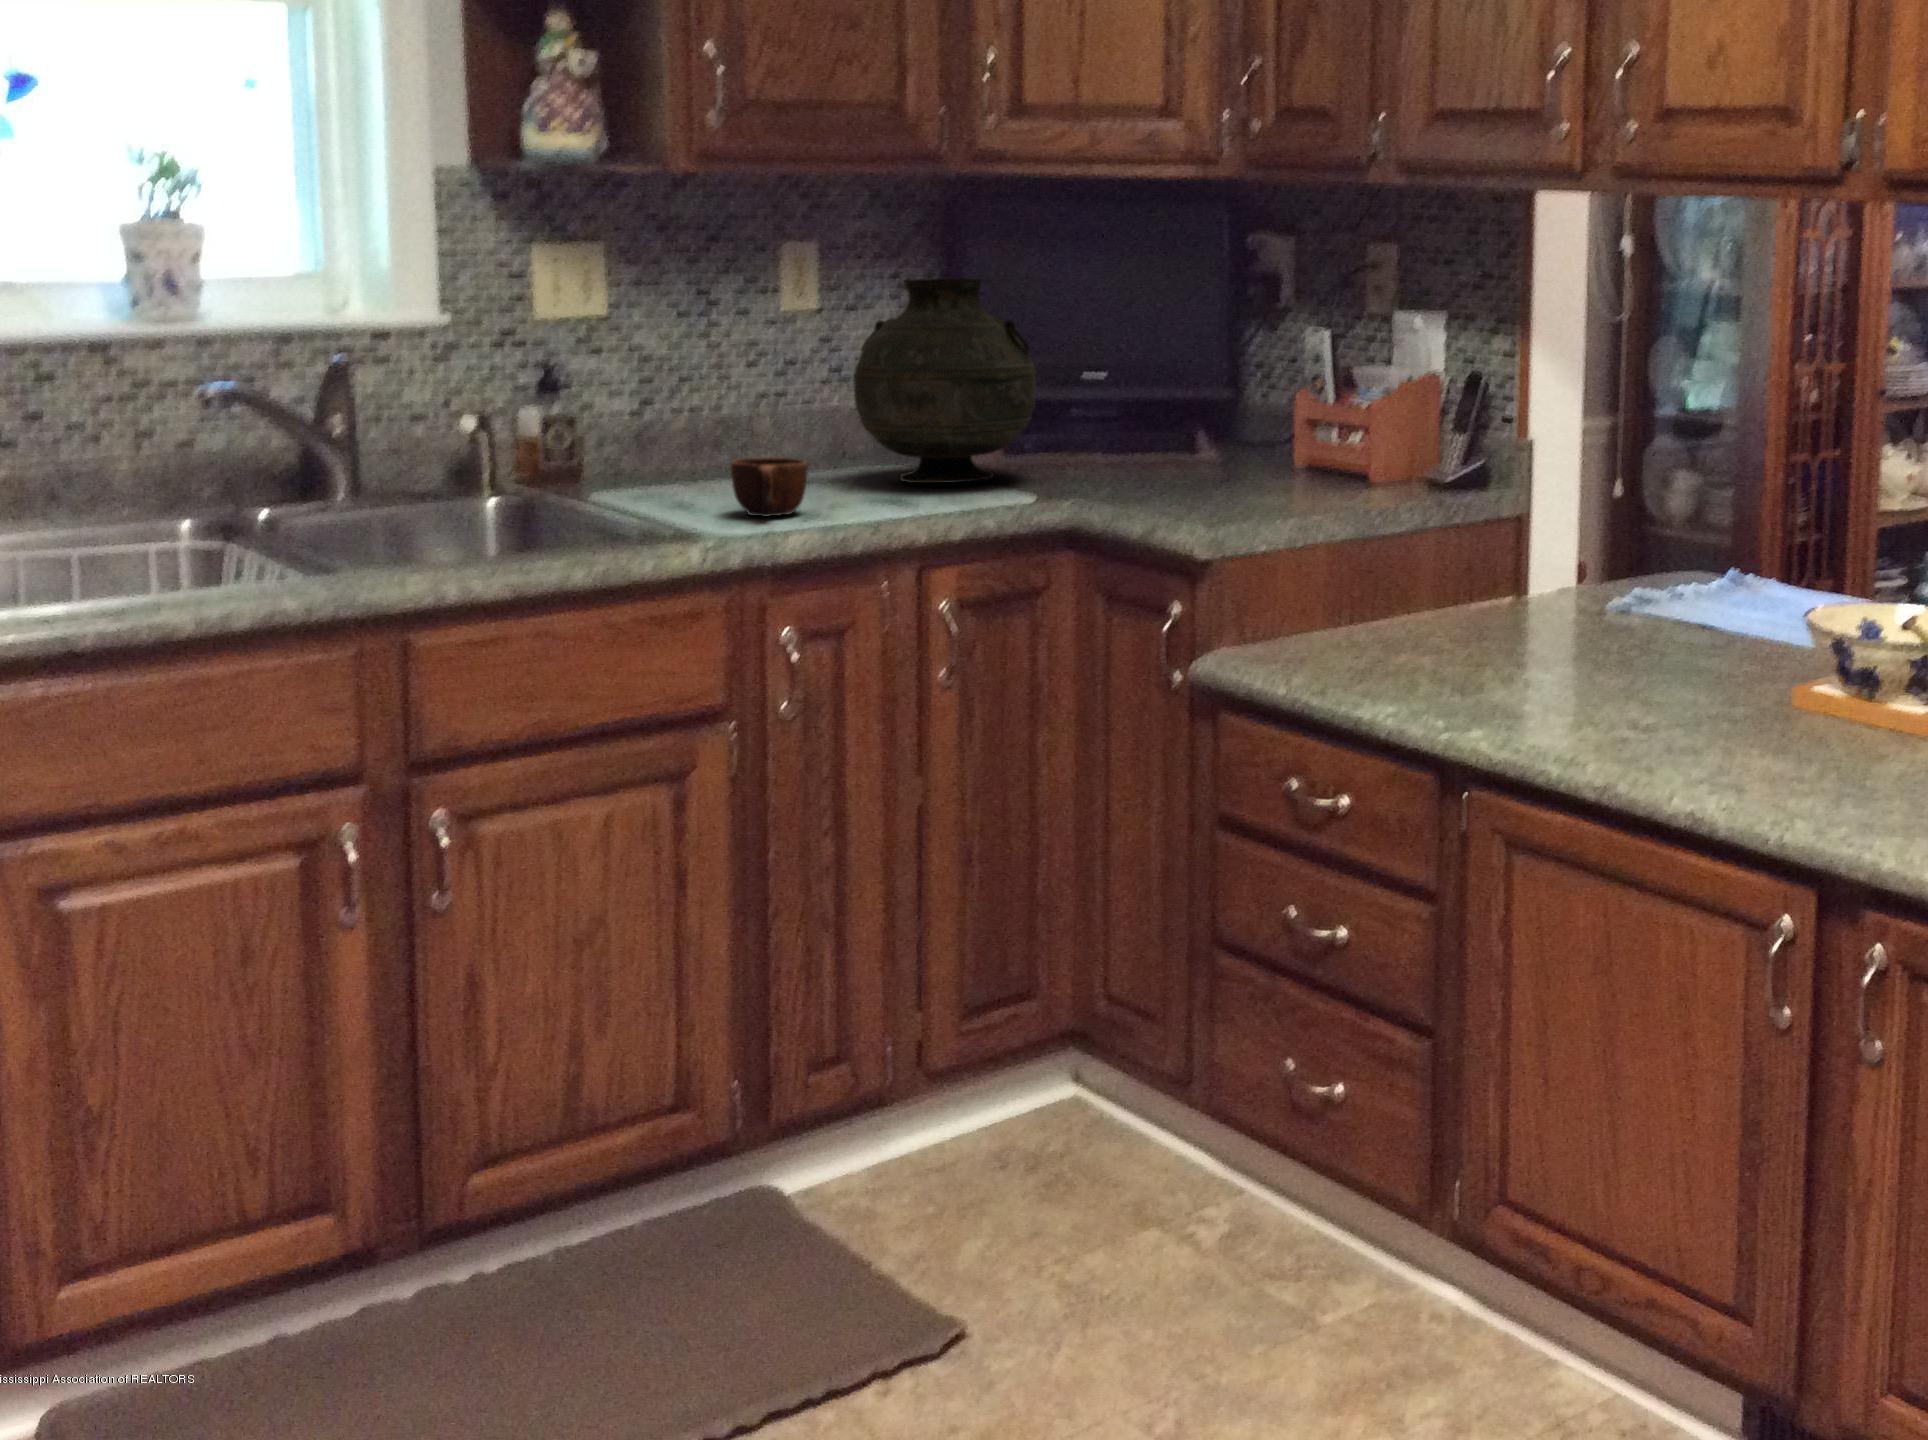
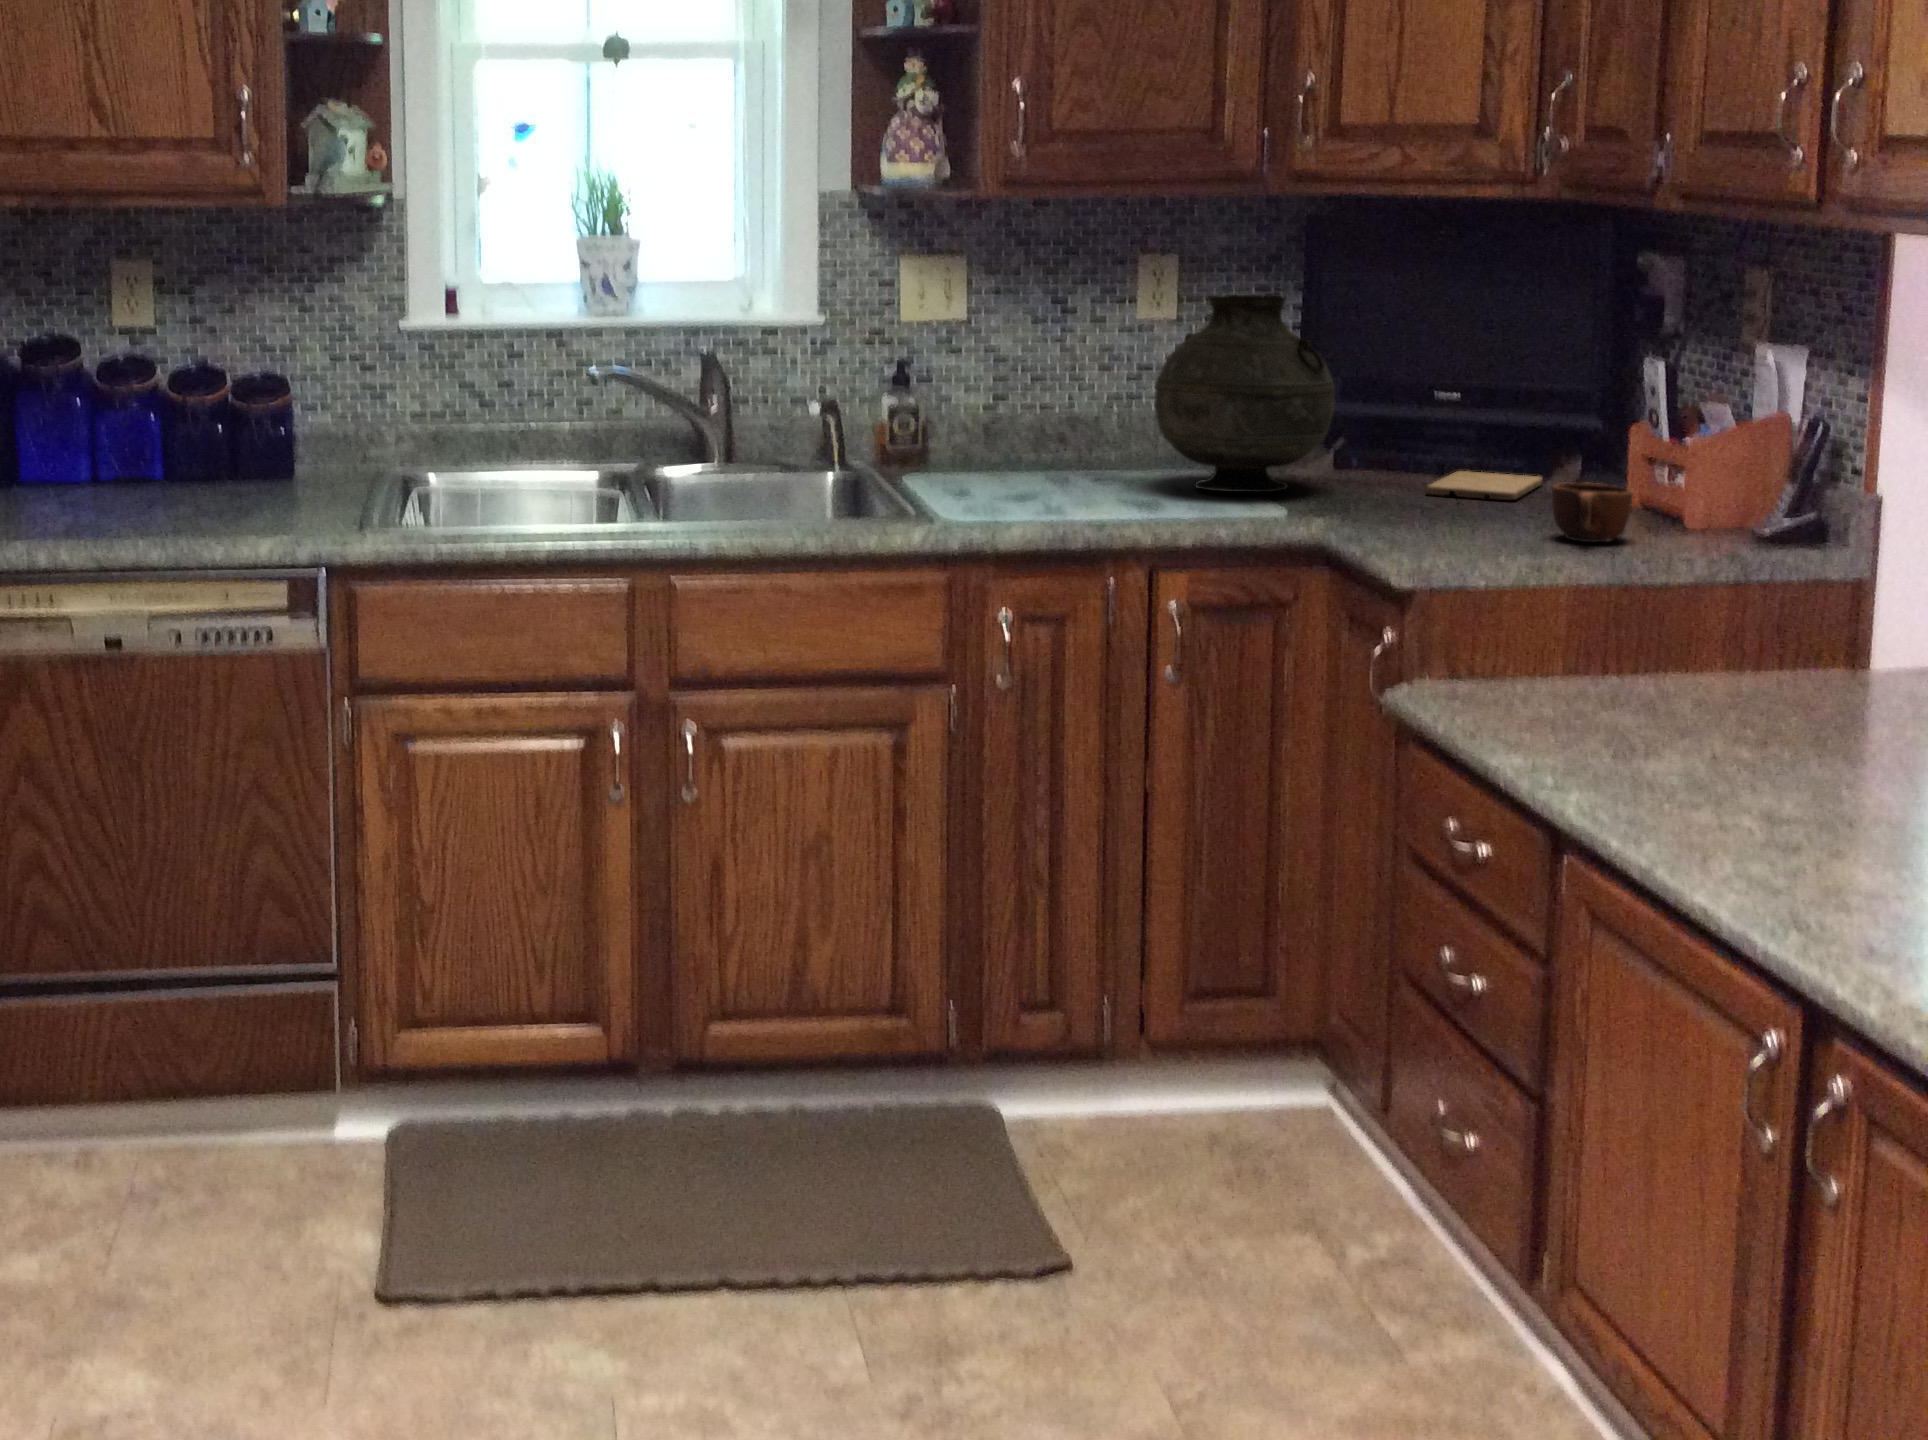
cutting board: none [1114,449,1203,472] -> present [1425,471,1543,500]
mug: present [731,457,808,517] -> present [1552,482,1633,542]

